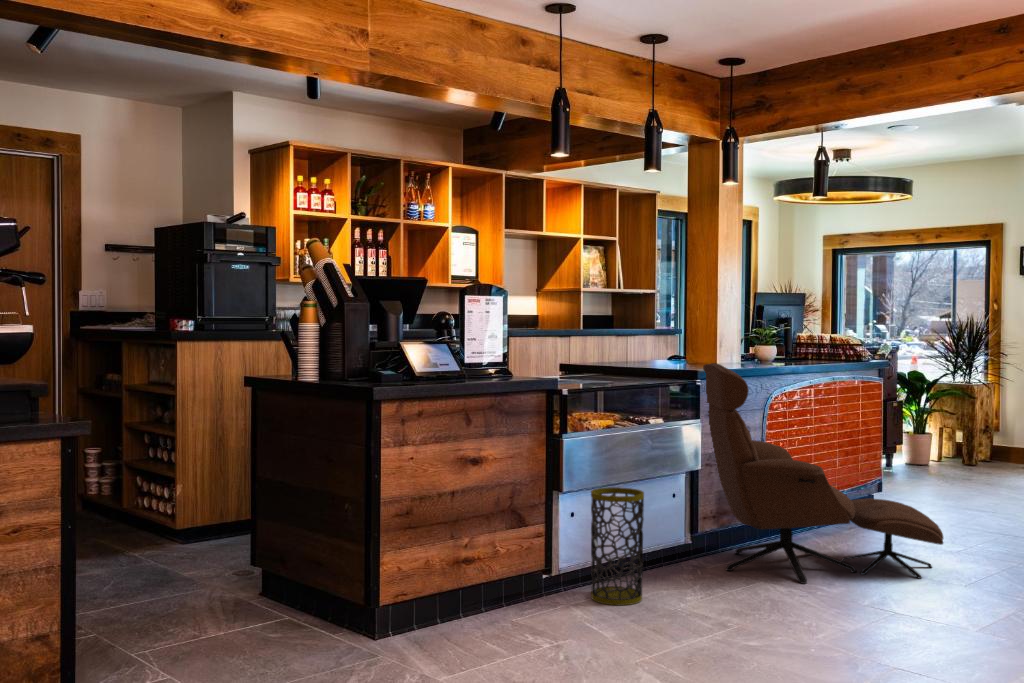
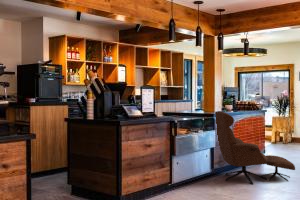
trash can: present [591,487,644,605] -> none [185,154,203,194]

